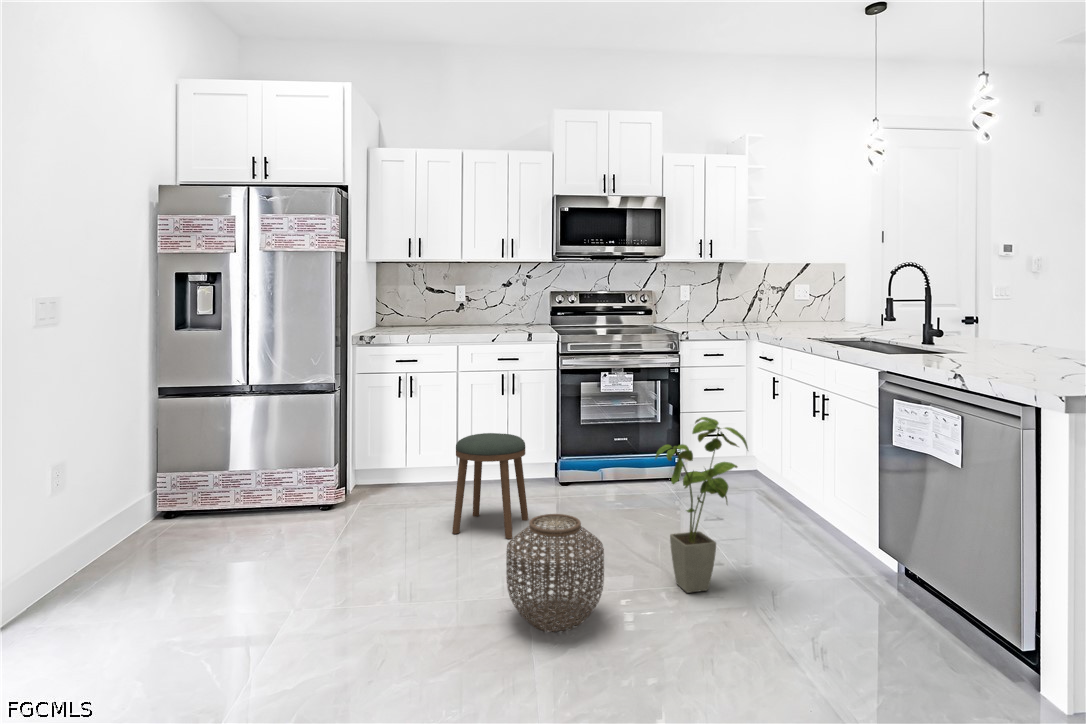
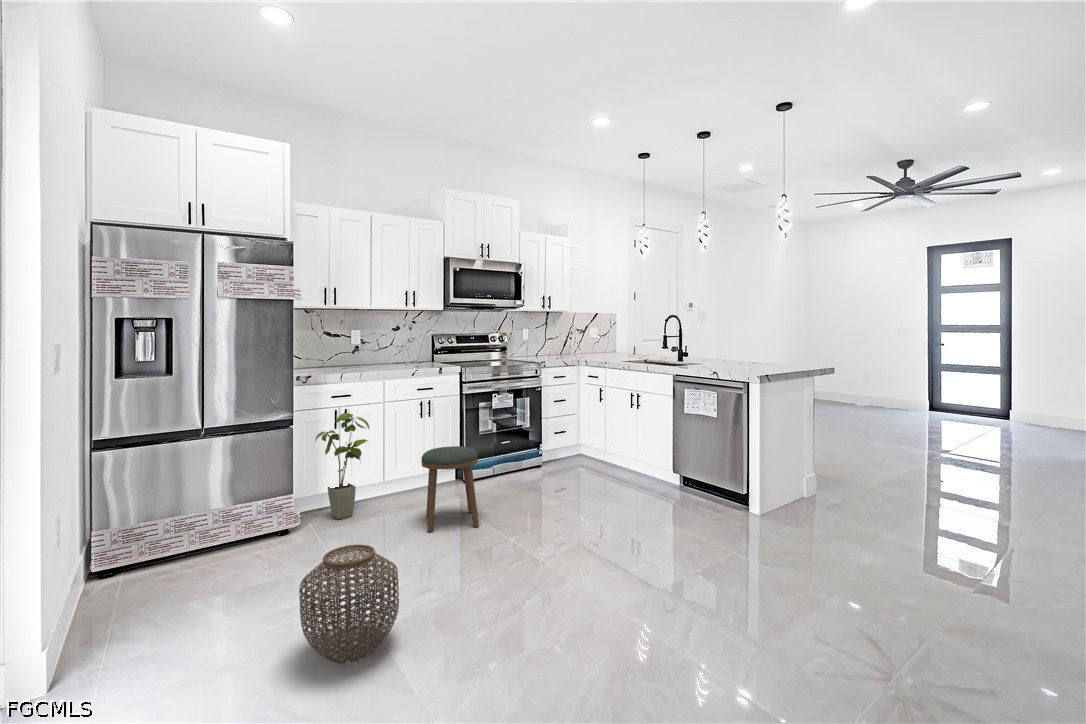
house plant: present [656,417,748,593] -> present [315,413,369,519]
woven basket: present [506,514,604,631] -> present [299,545,399,662]

